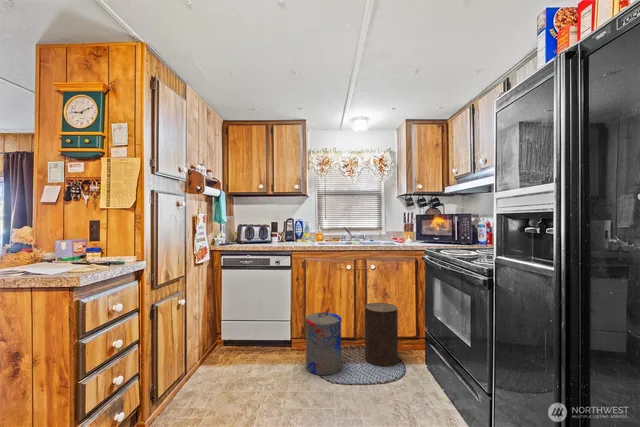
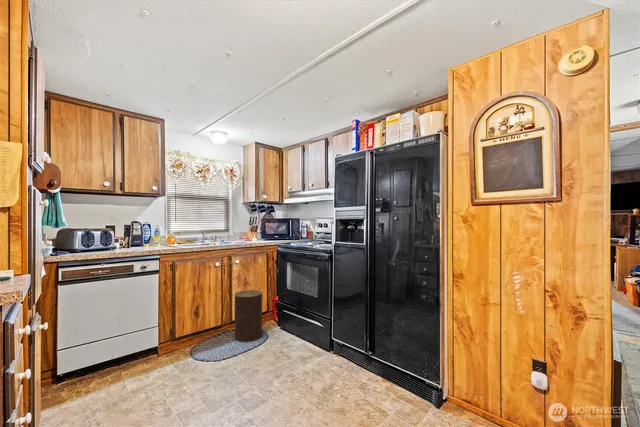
trash can: present [305,311,342,375] -> none [186,306,223,365]

